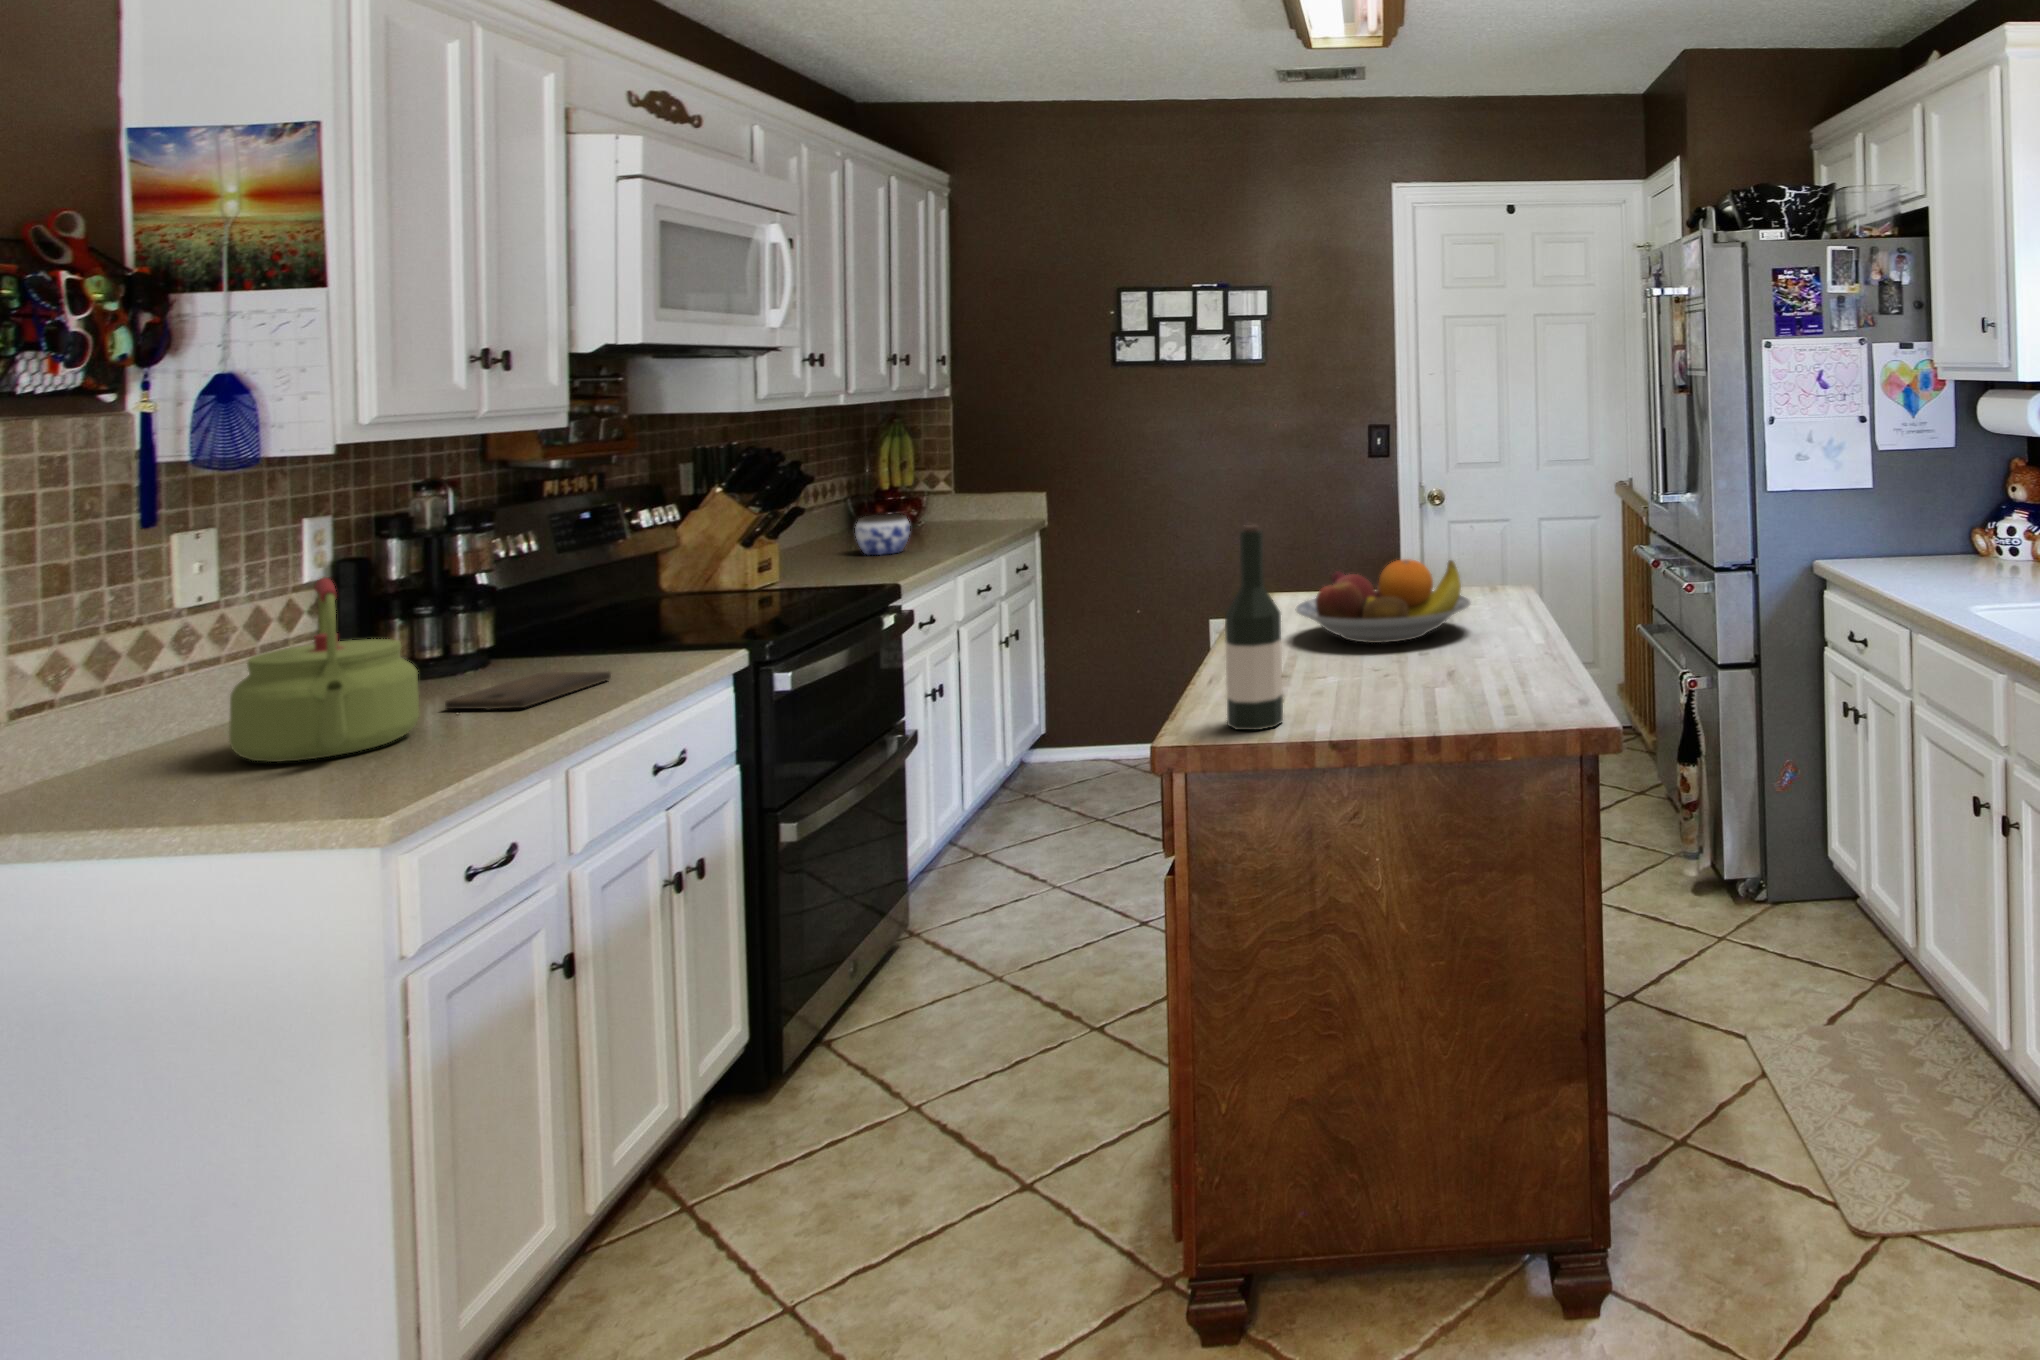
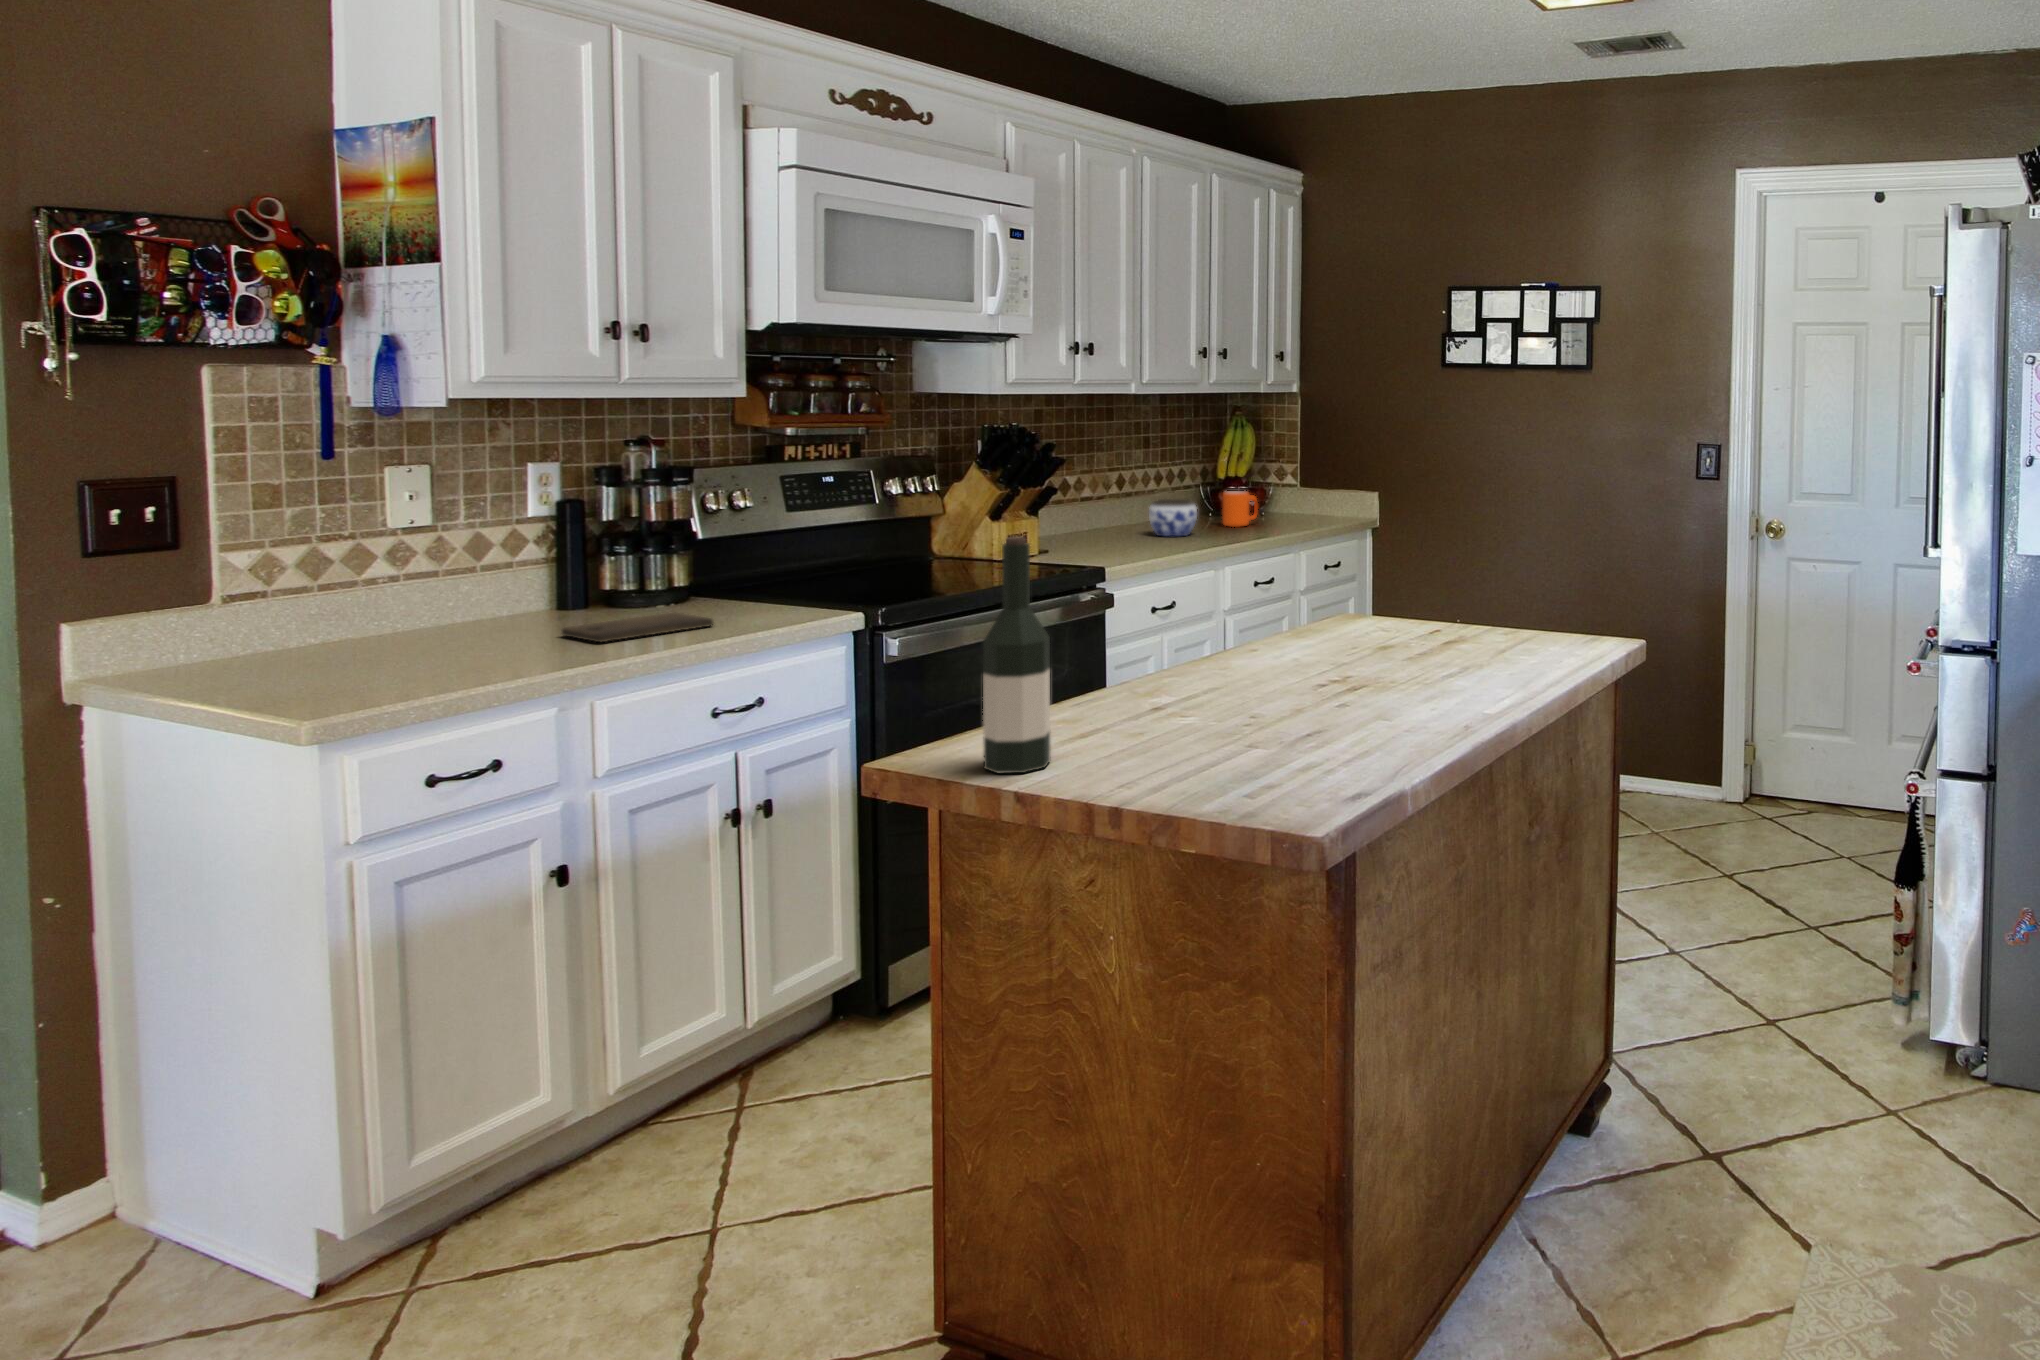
mug: none [913,502,948,540] -> present [1223,491,1258,527]
fruit bowl: present [1295,559,1470,643] -> none [1275,595,1481,690]
kettle: present [229,578,419,762] -> none [348,513,505,664]

